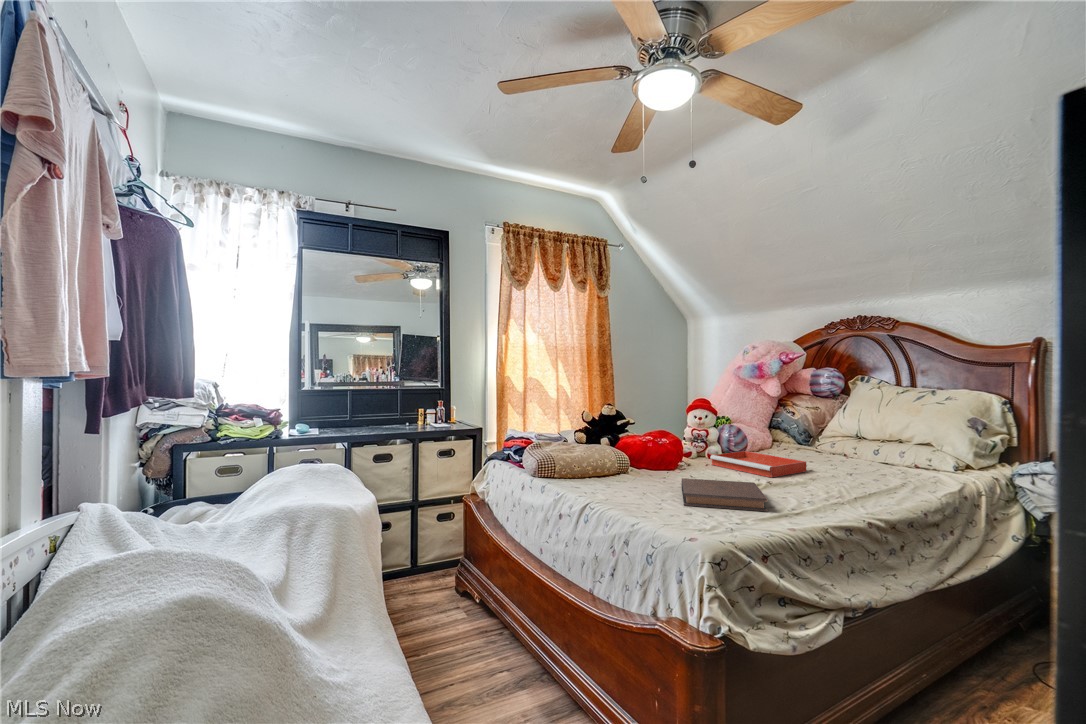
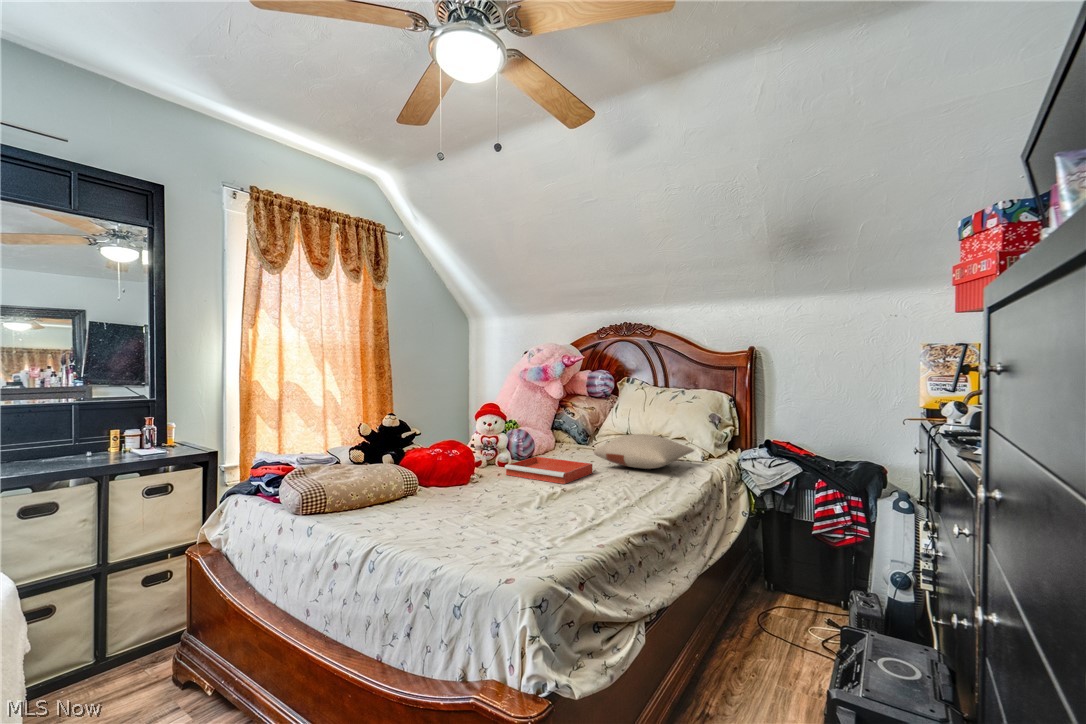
pillow: none [809,435,944,473] -> present [594,434,694,469]
book: present [682,478,767,511] -> none [482,495,572,532]

